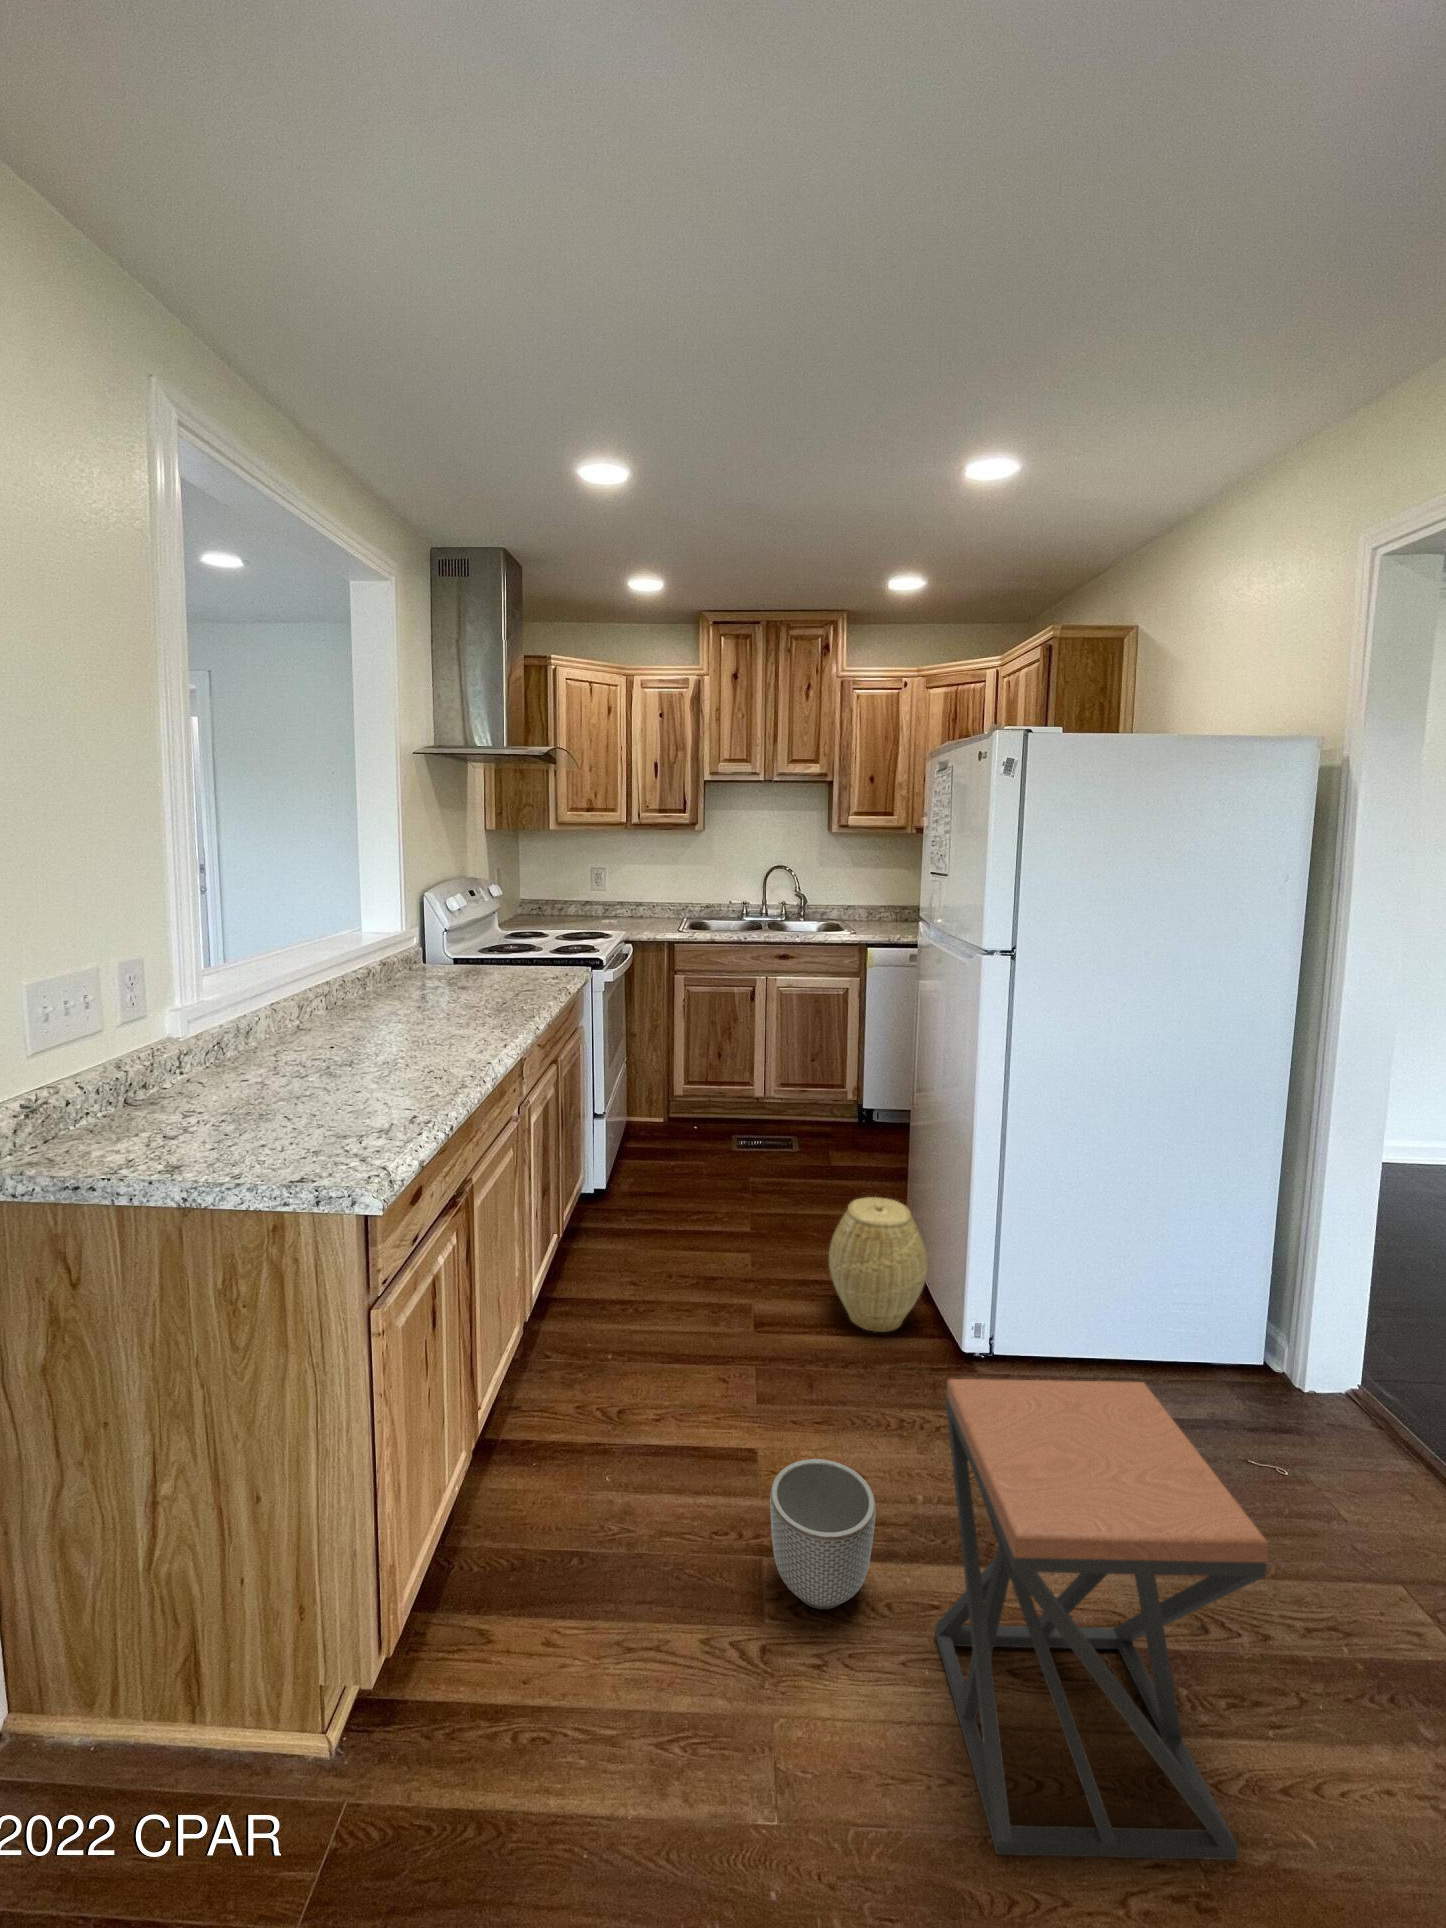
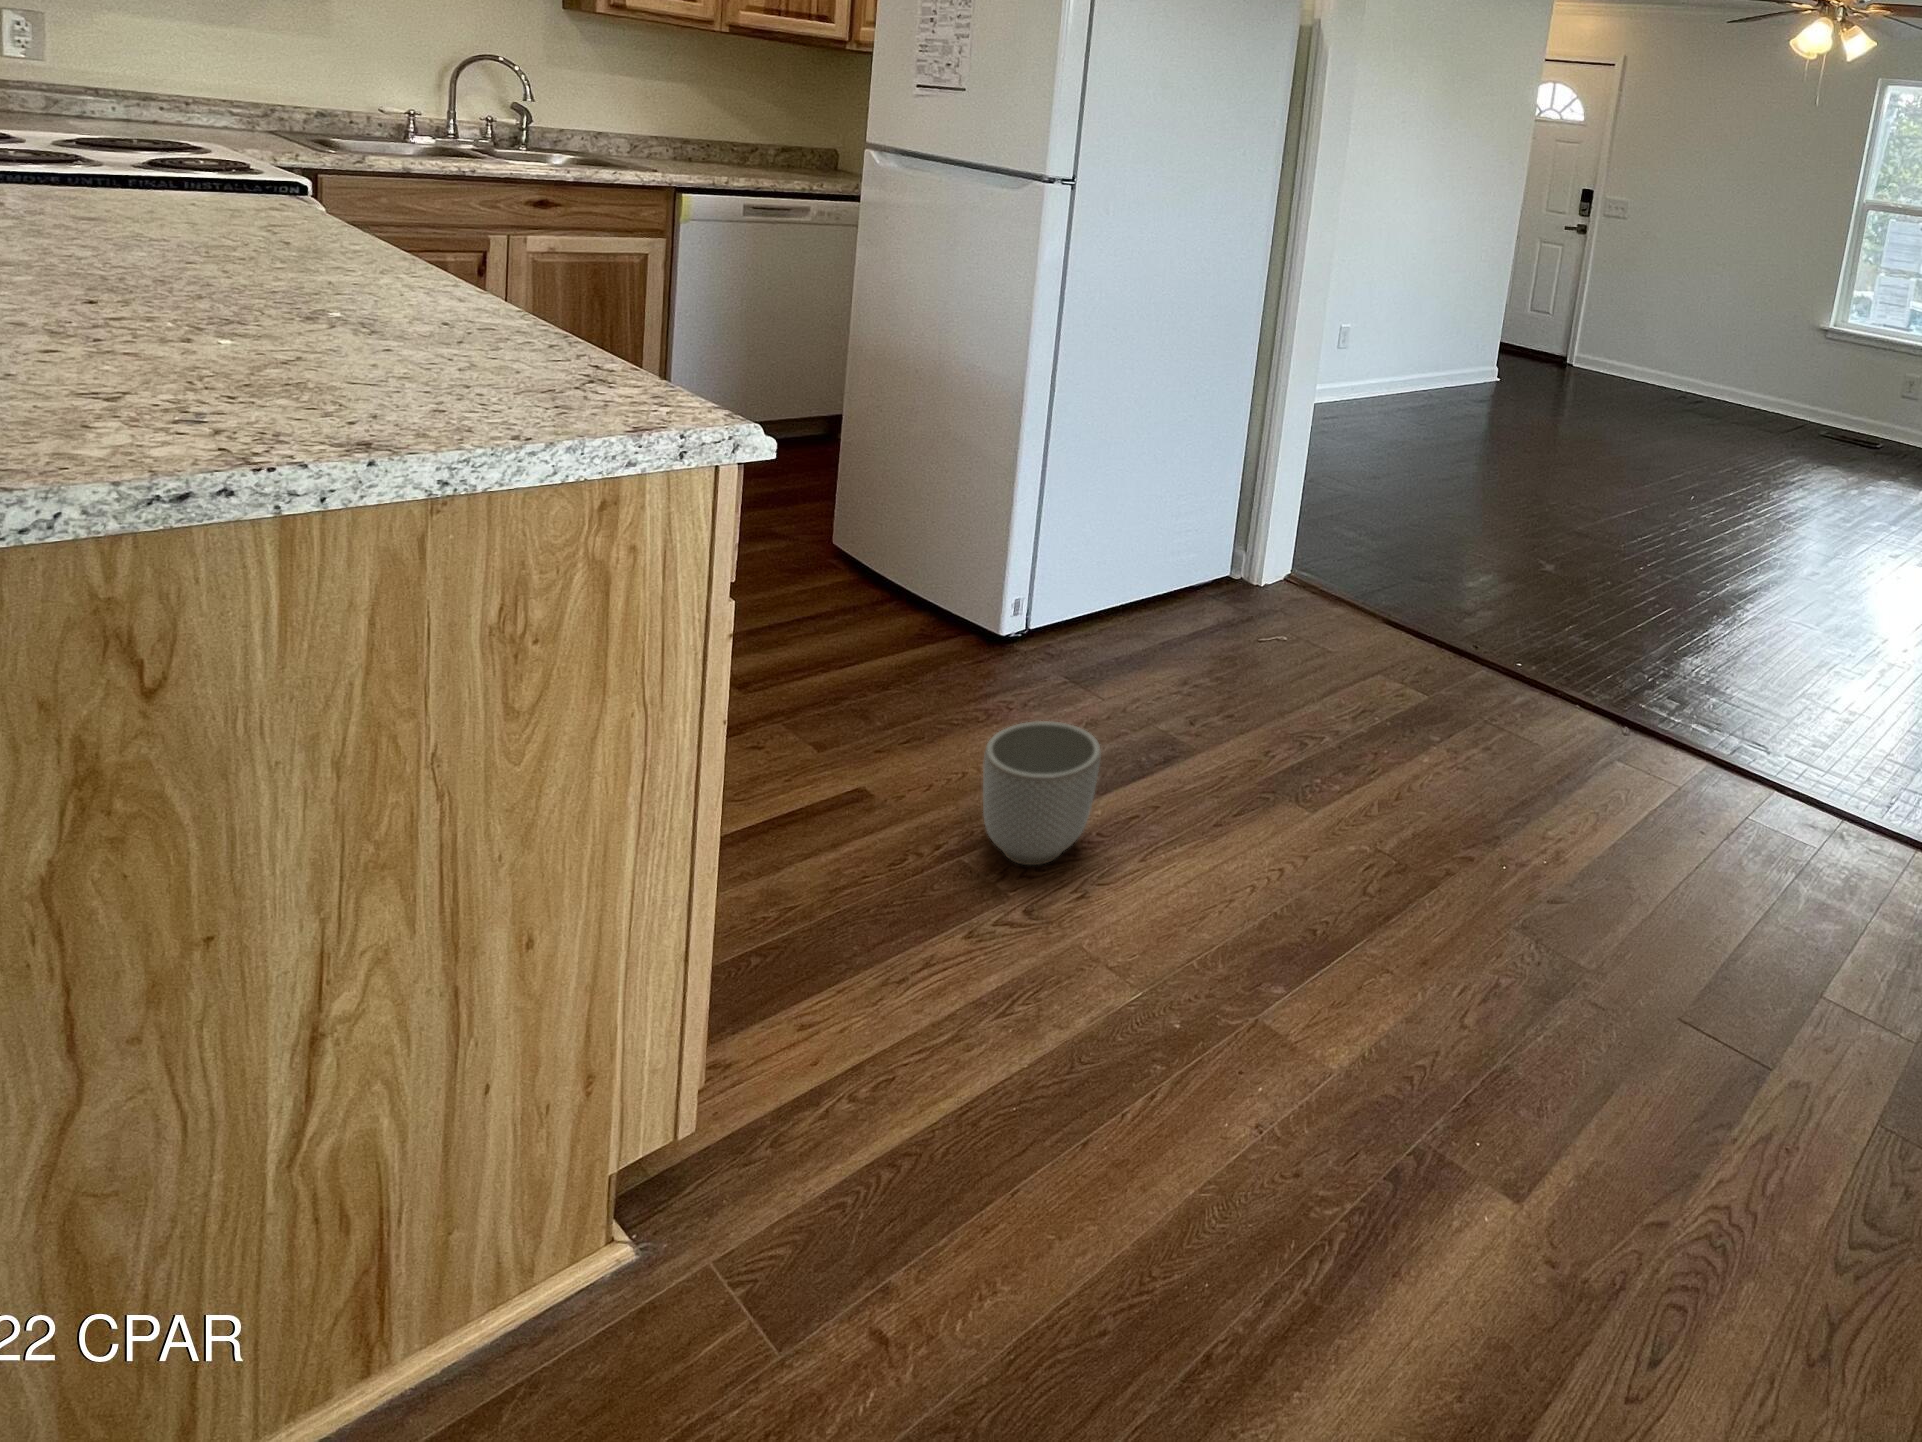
woven basket: present [829,1197,927,1332] -> none [817,488,946,647]
stool: present [935,1379,1269,1860] -> none [1152,540,1443,918]

